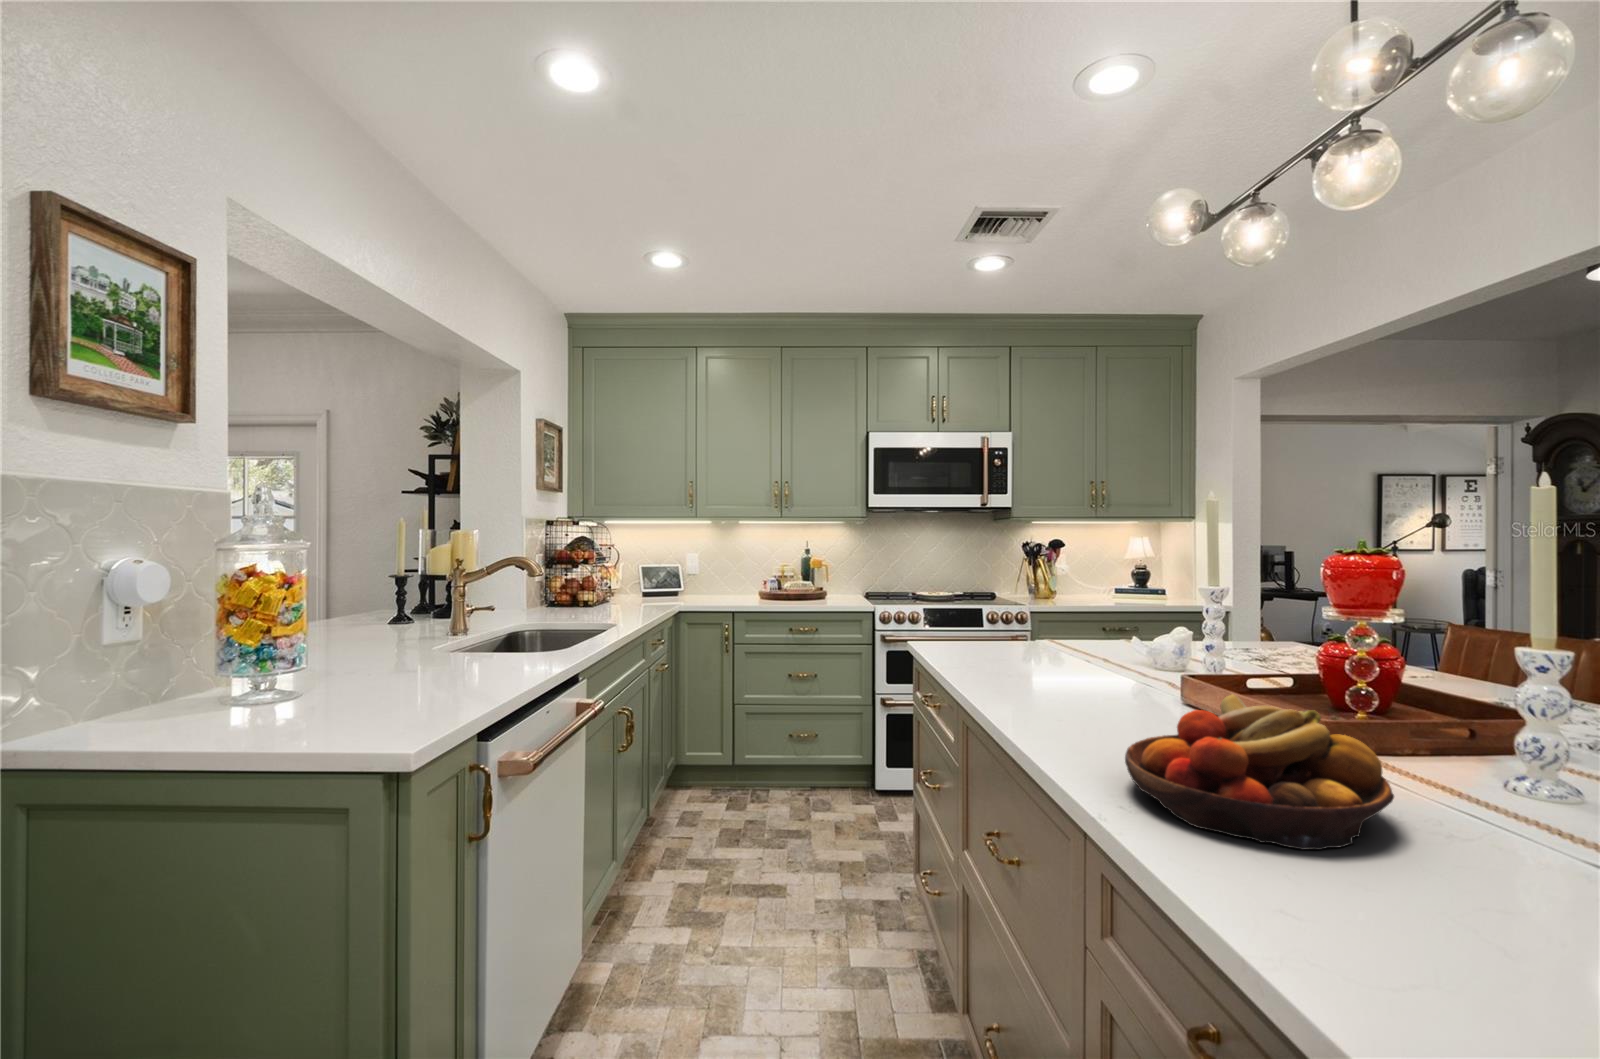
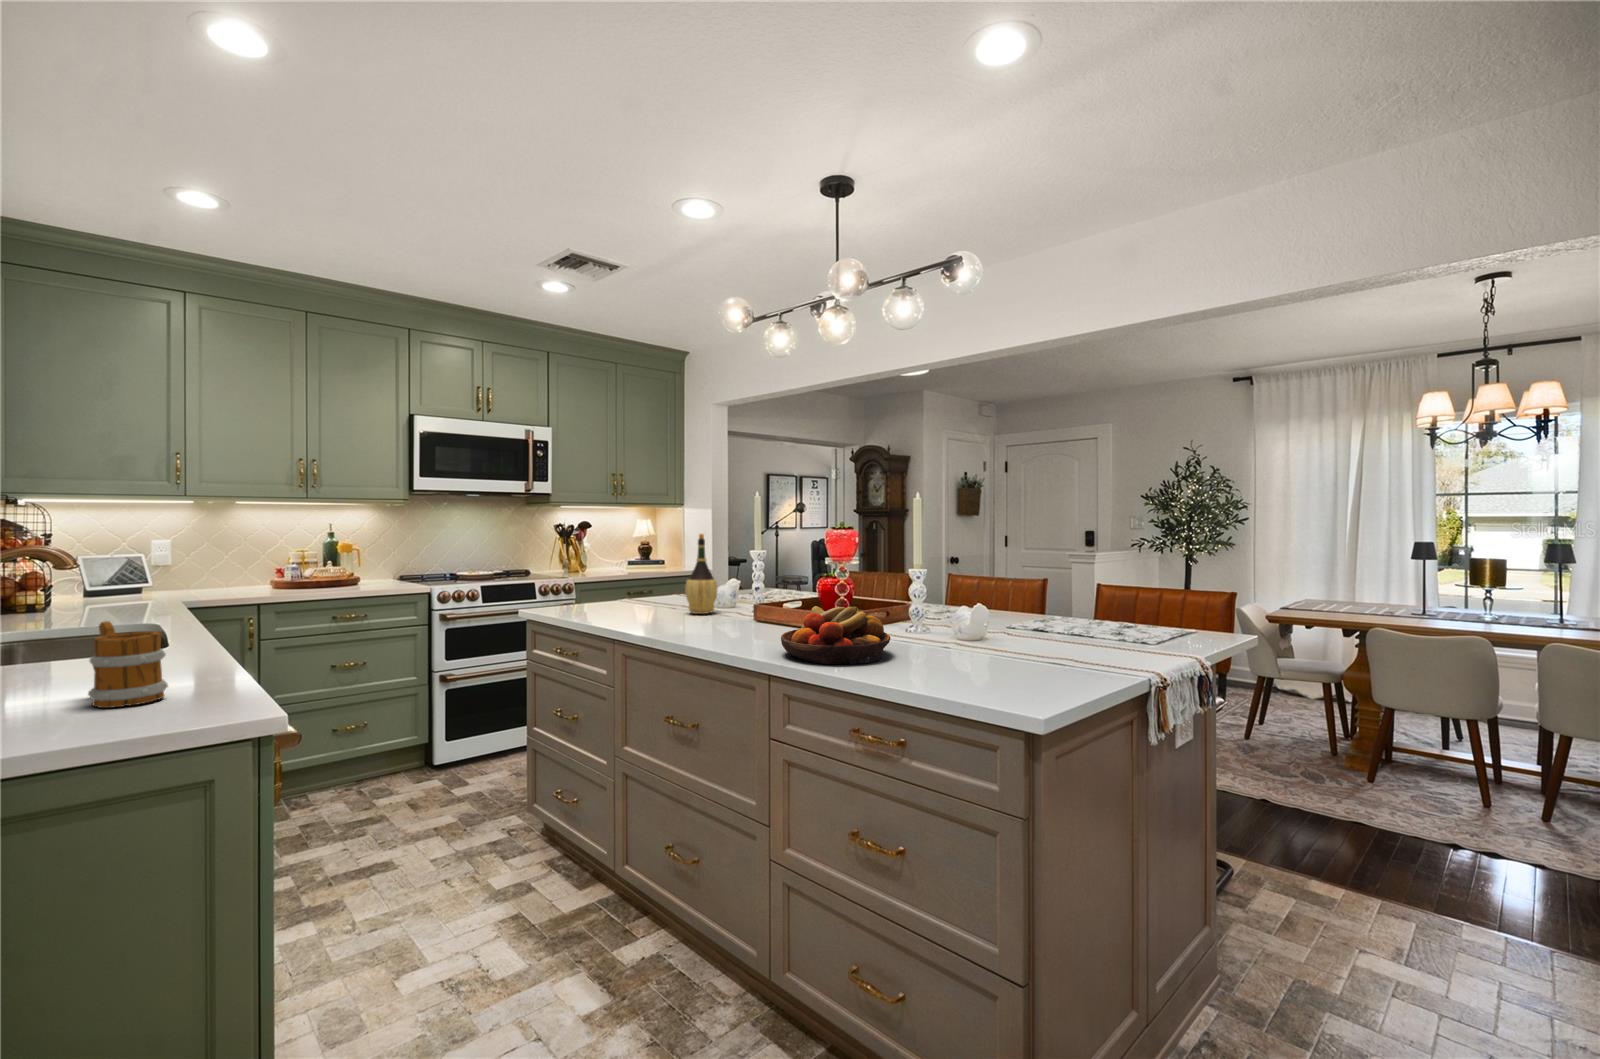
wine bottle: none [1086,553,1138,672] -> present [685,534,717,614]
mug: none [384,623,443,705] -> present [88,621,168,708]

